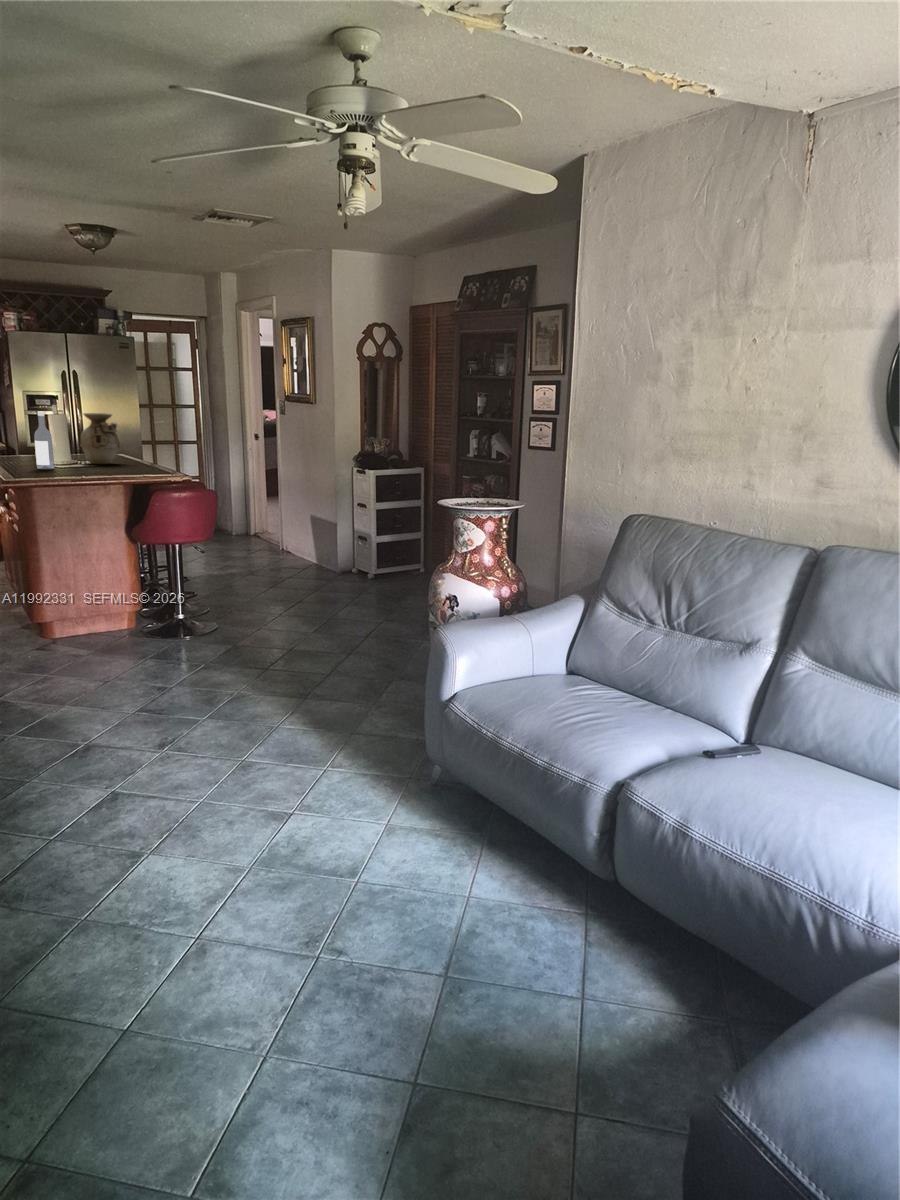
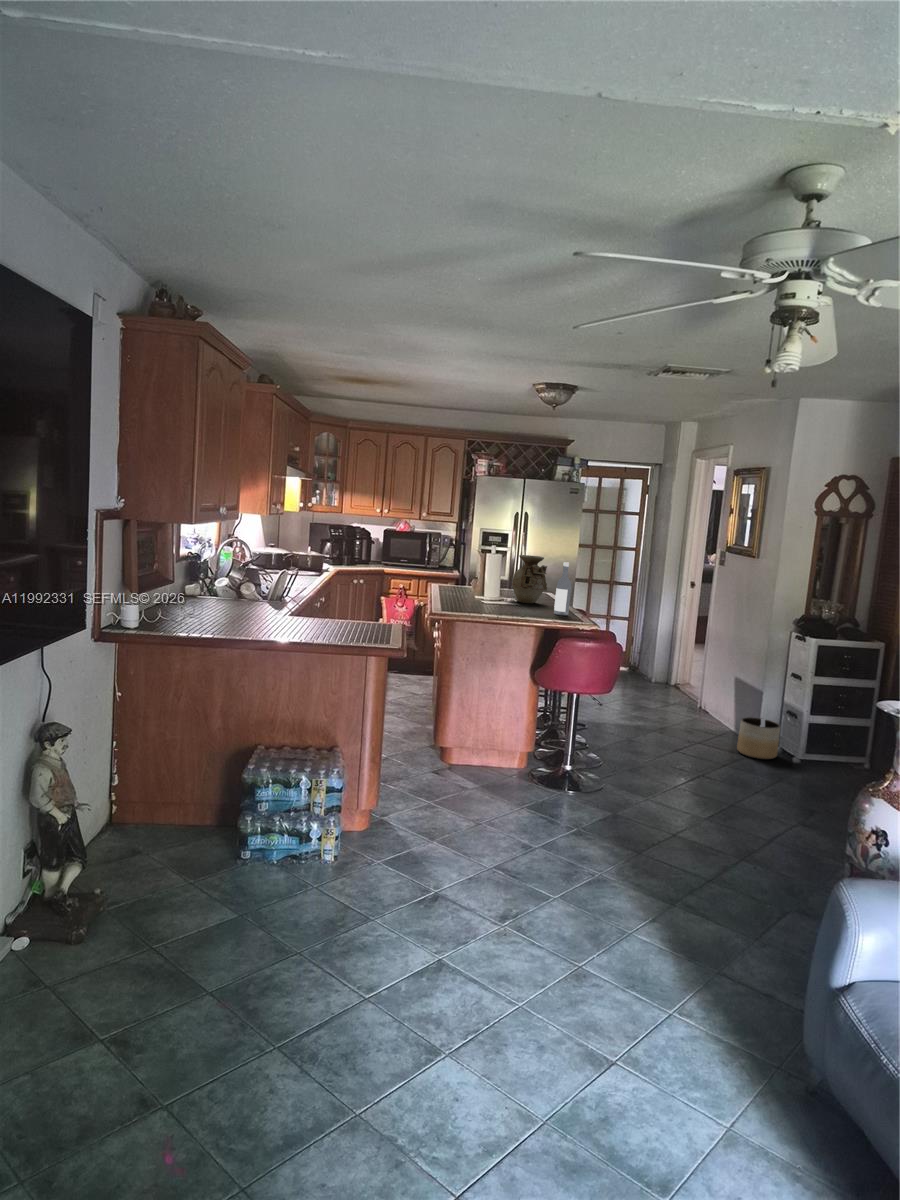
wine bottle: present [34,412,54,469] -> present [554,562,571,616]
planter: none [323,549,356,583] -> present [737,717,780,759]

